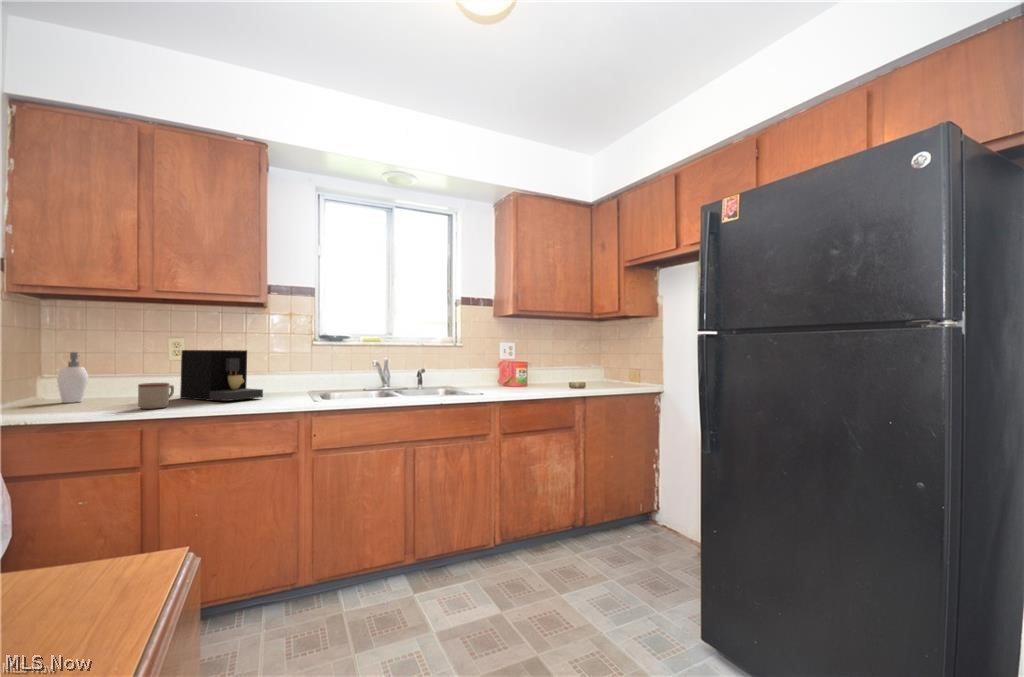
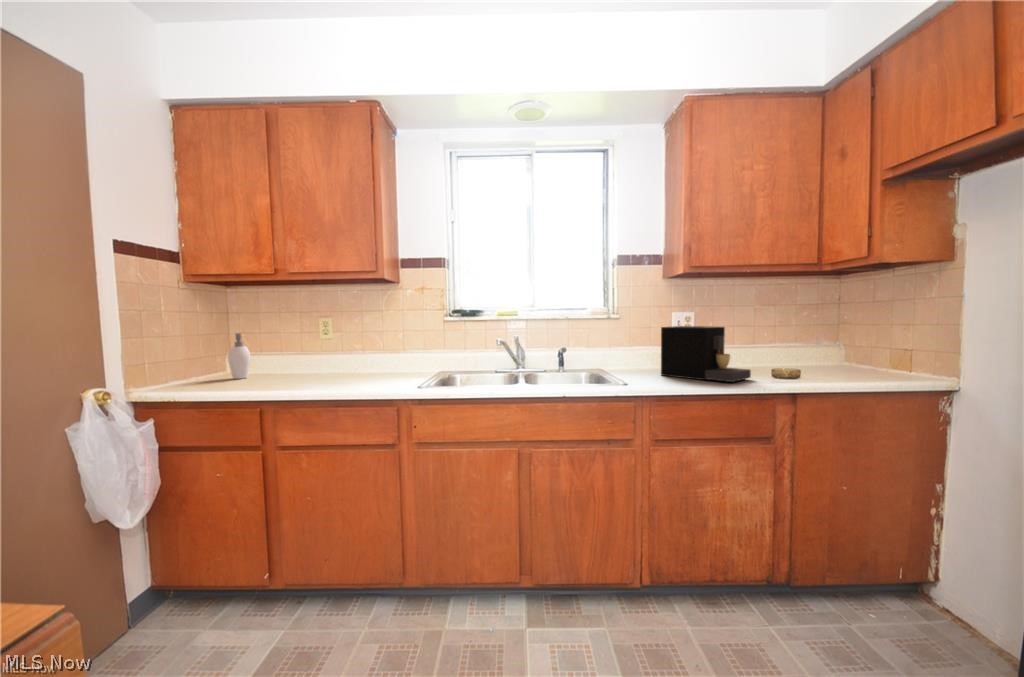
coffee maker: present [180,350,263,401] -> present [661,326,751,382]
mug: present [138,383,174,409] -> none [266,364,299,390]

